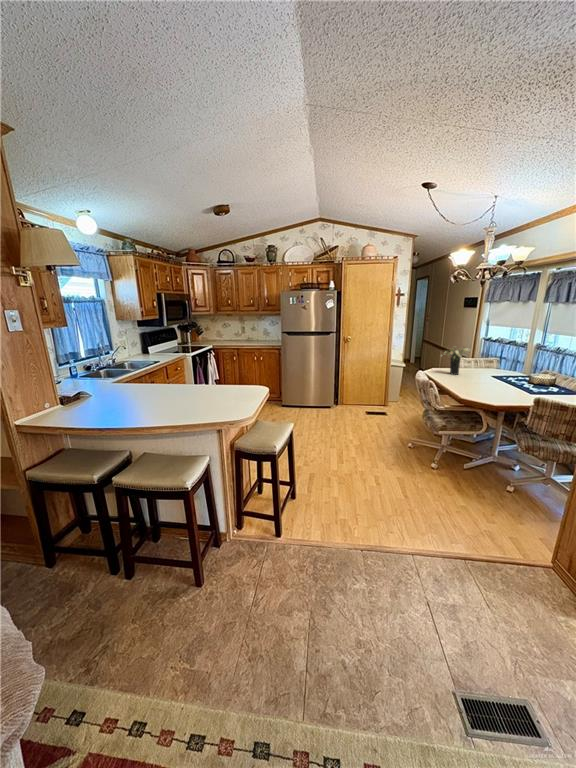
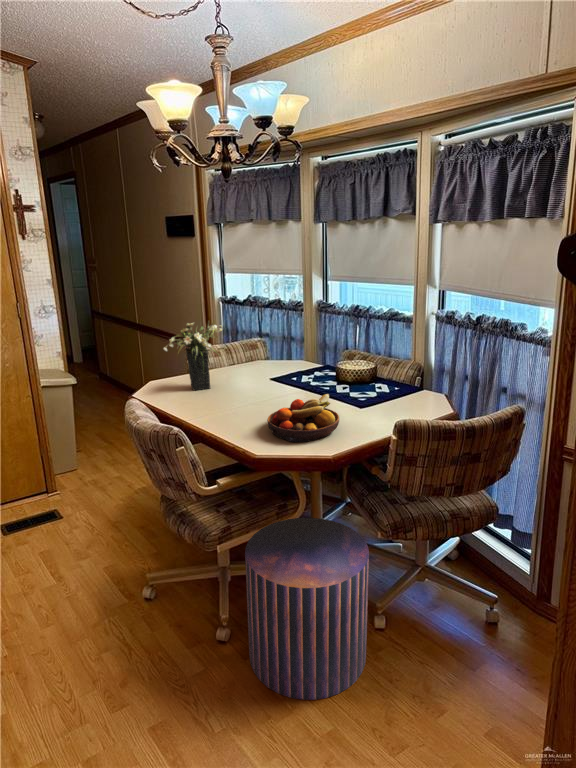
fruit bowl: none [473,382,509,398] -> present [267,394,339,442]
pouf: none [442,428,506,496] -> present [245,518,369,700]

